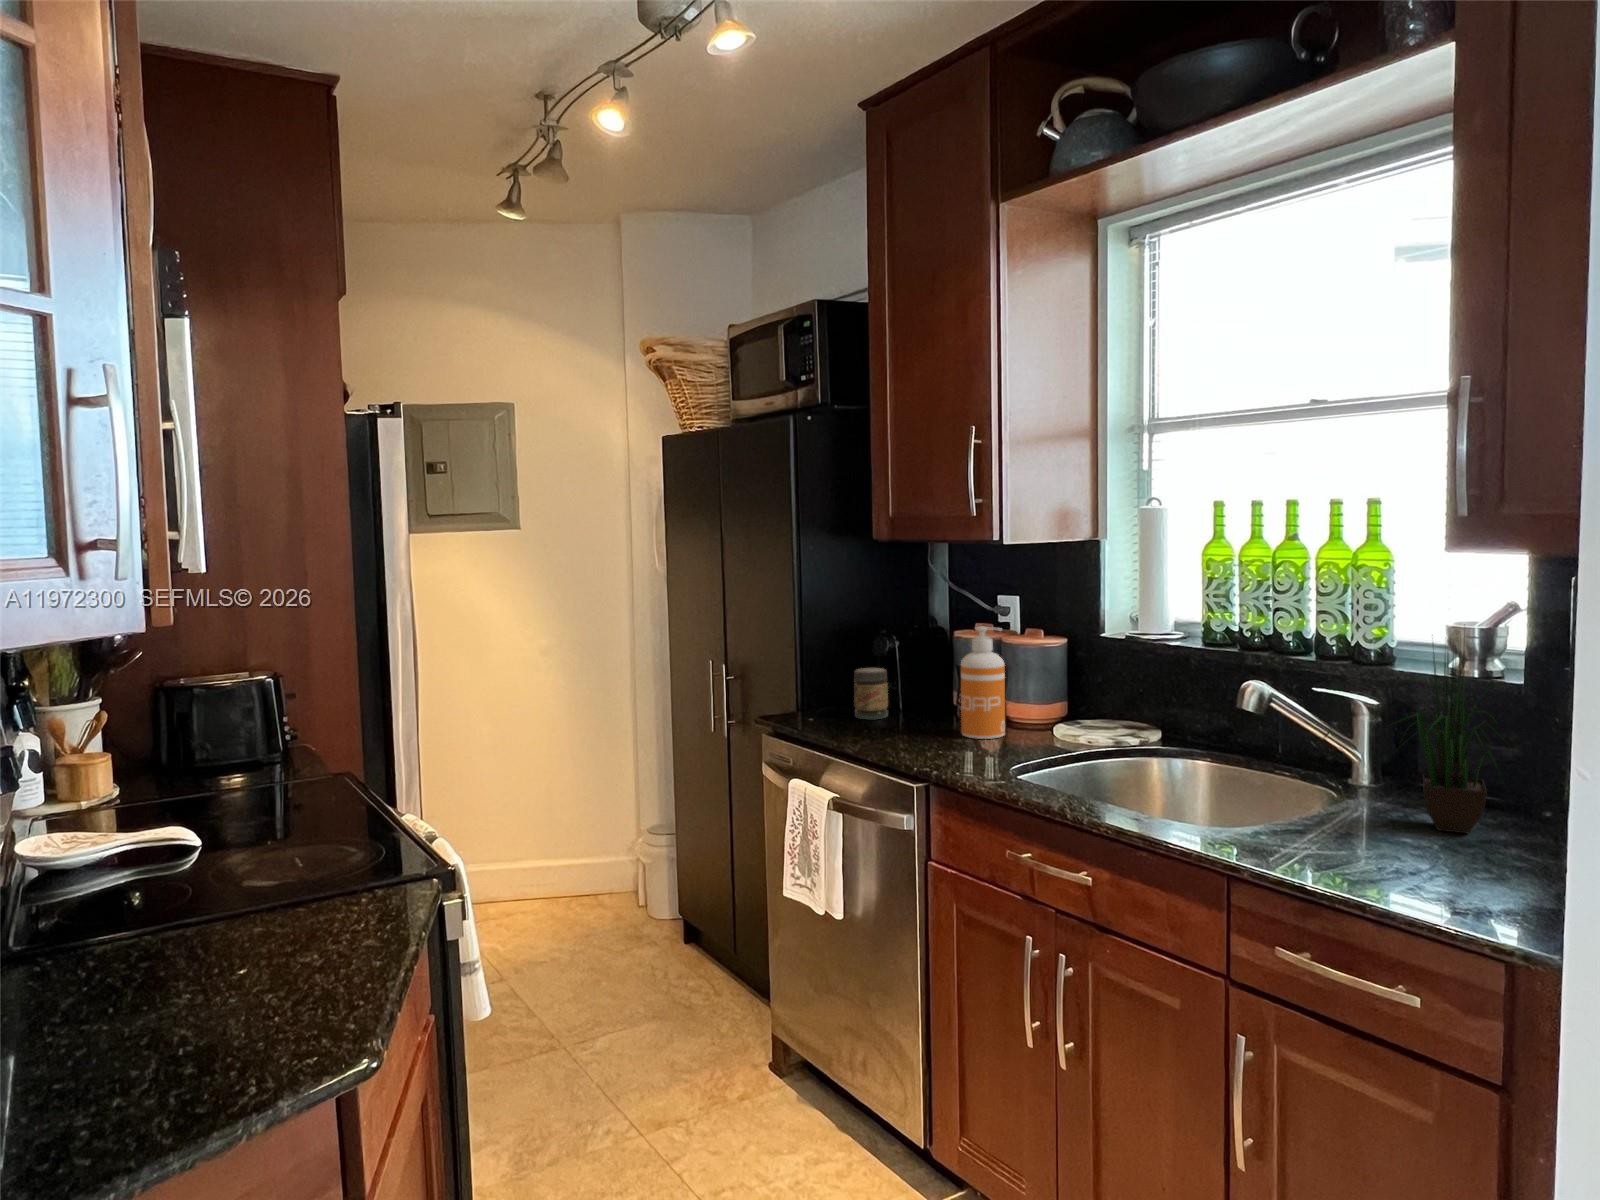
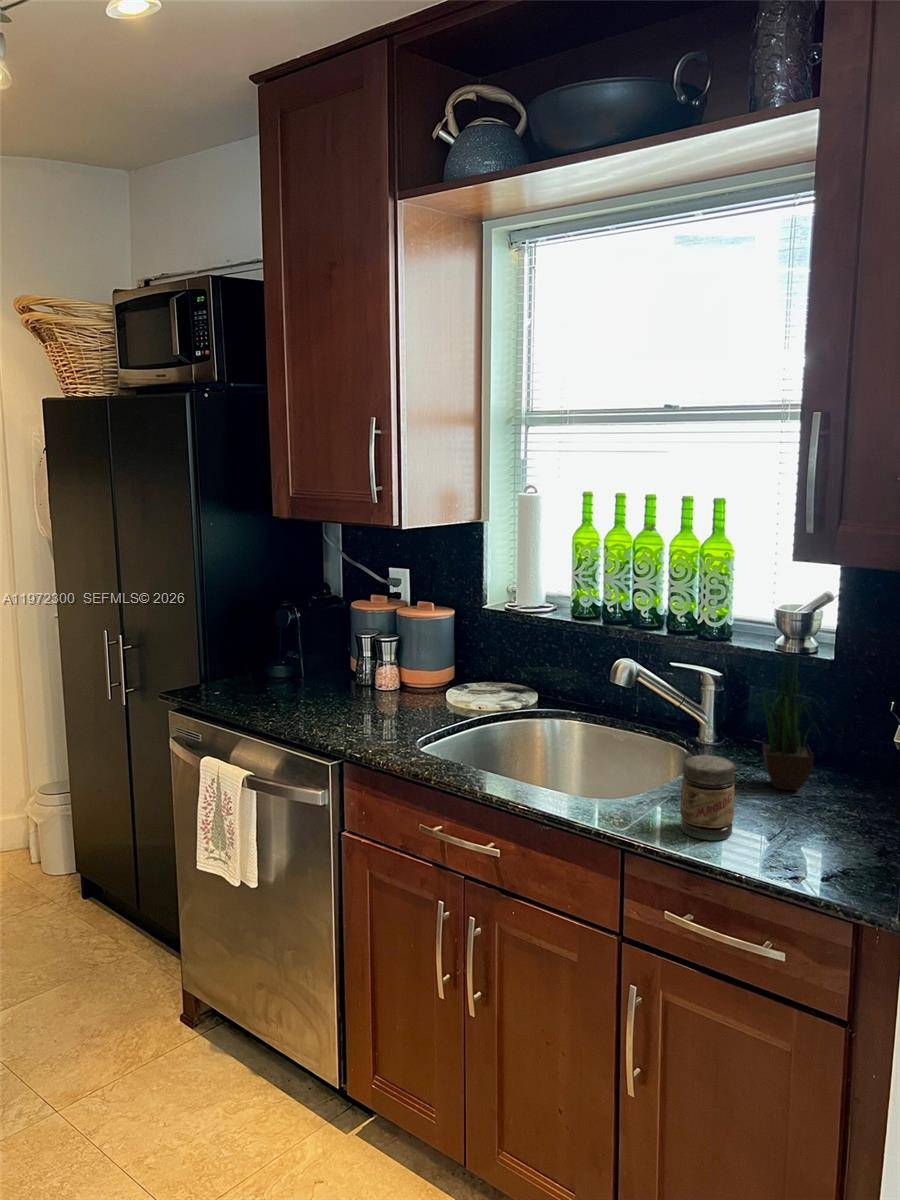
soap dispenser: present [961,627,1005,739] -> none [363,605,404,710]
jar: present [854,668,888,719] -> present [680,755,735,840]

